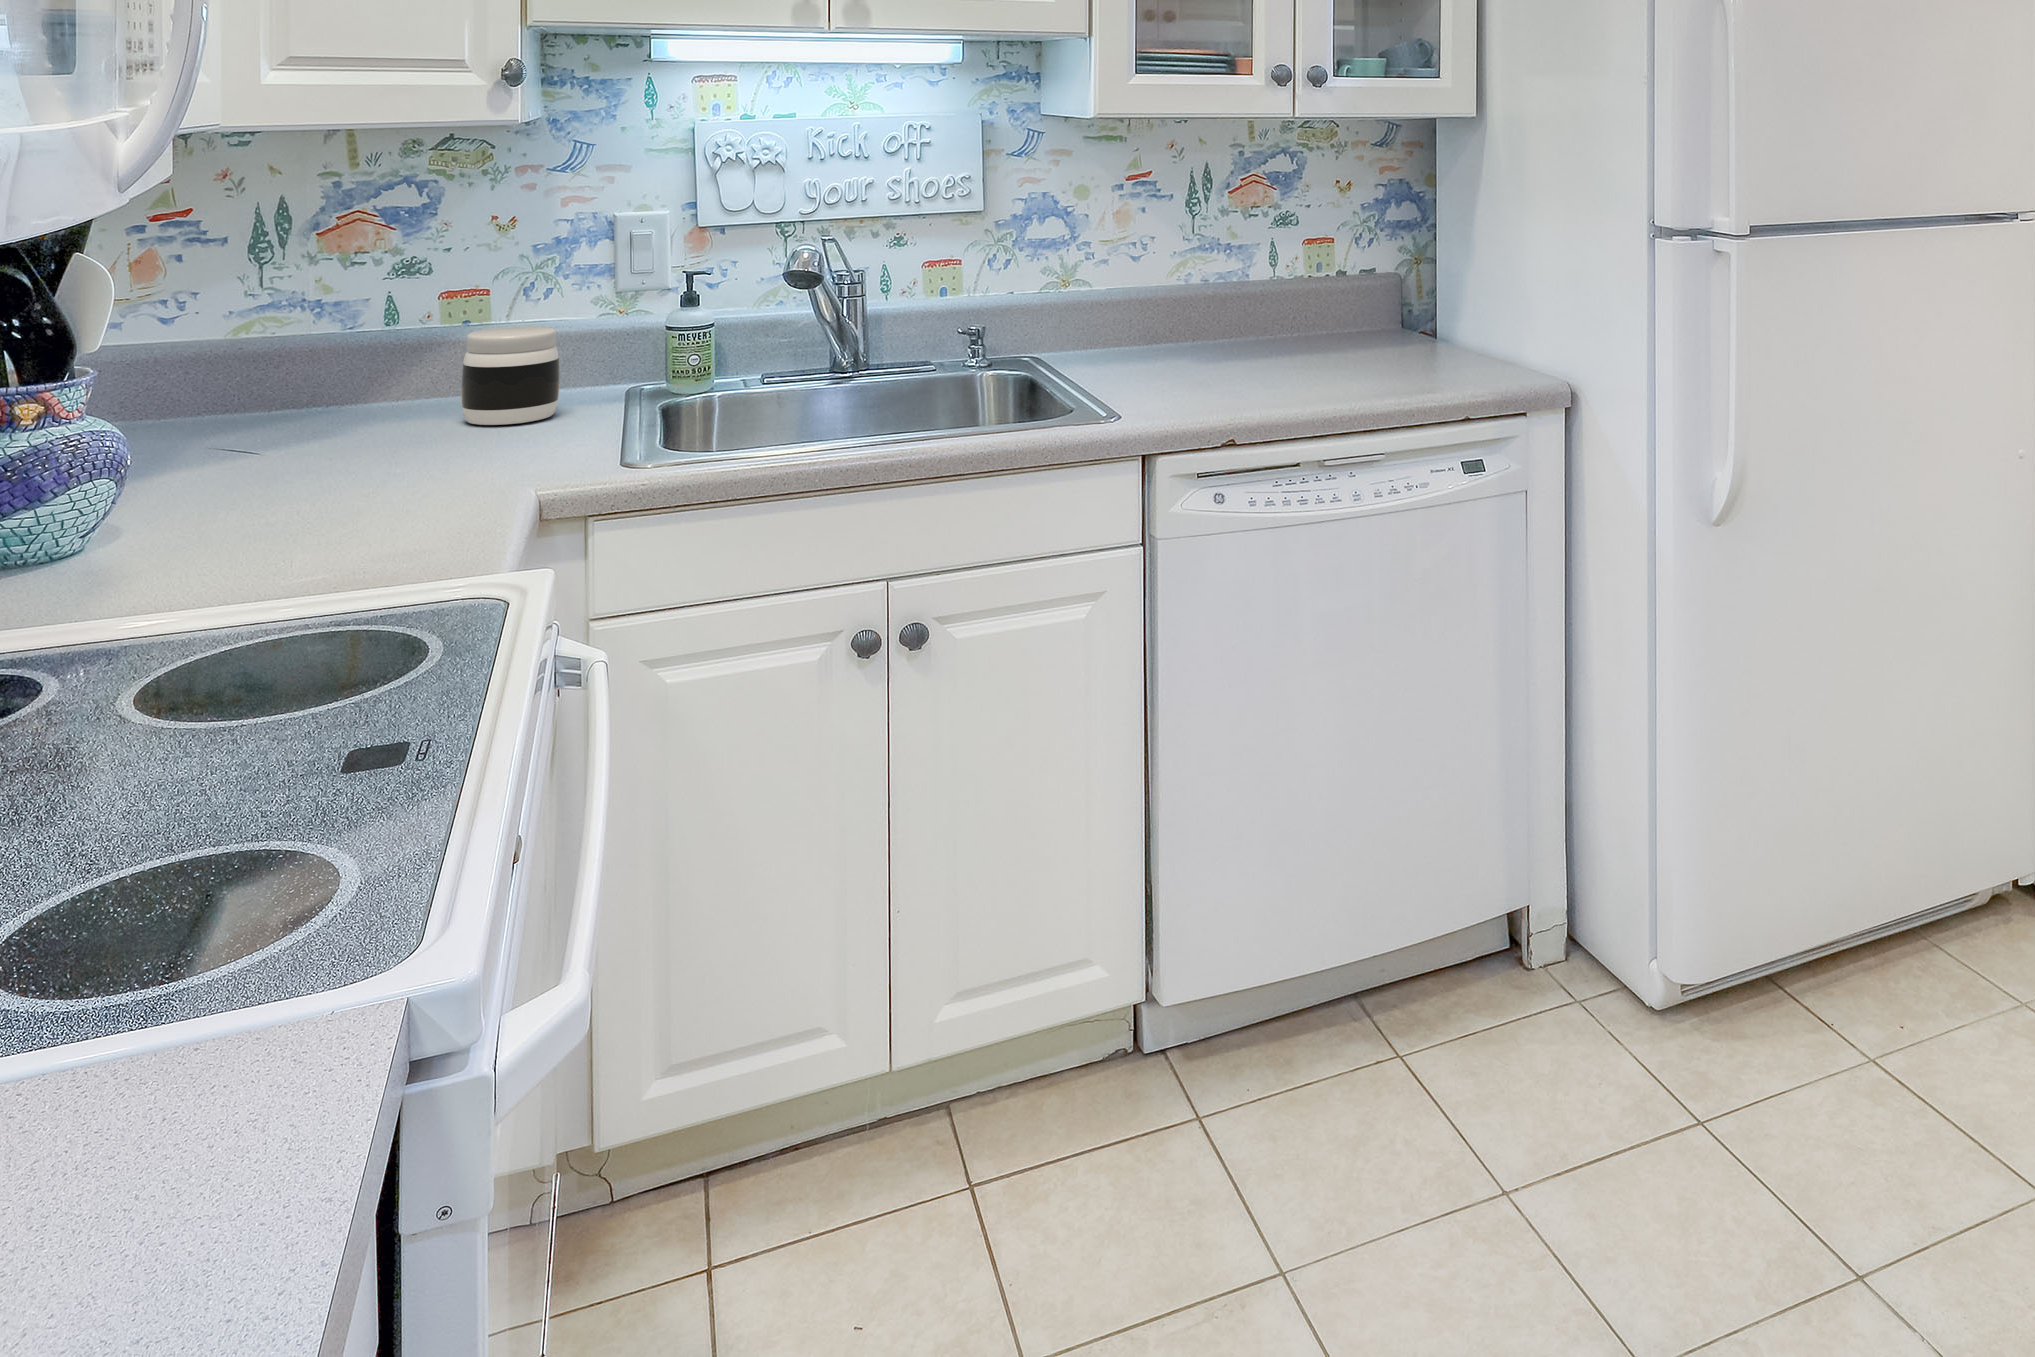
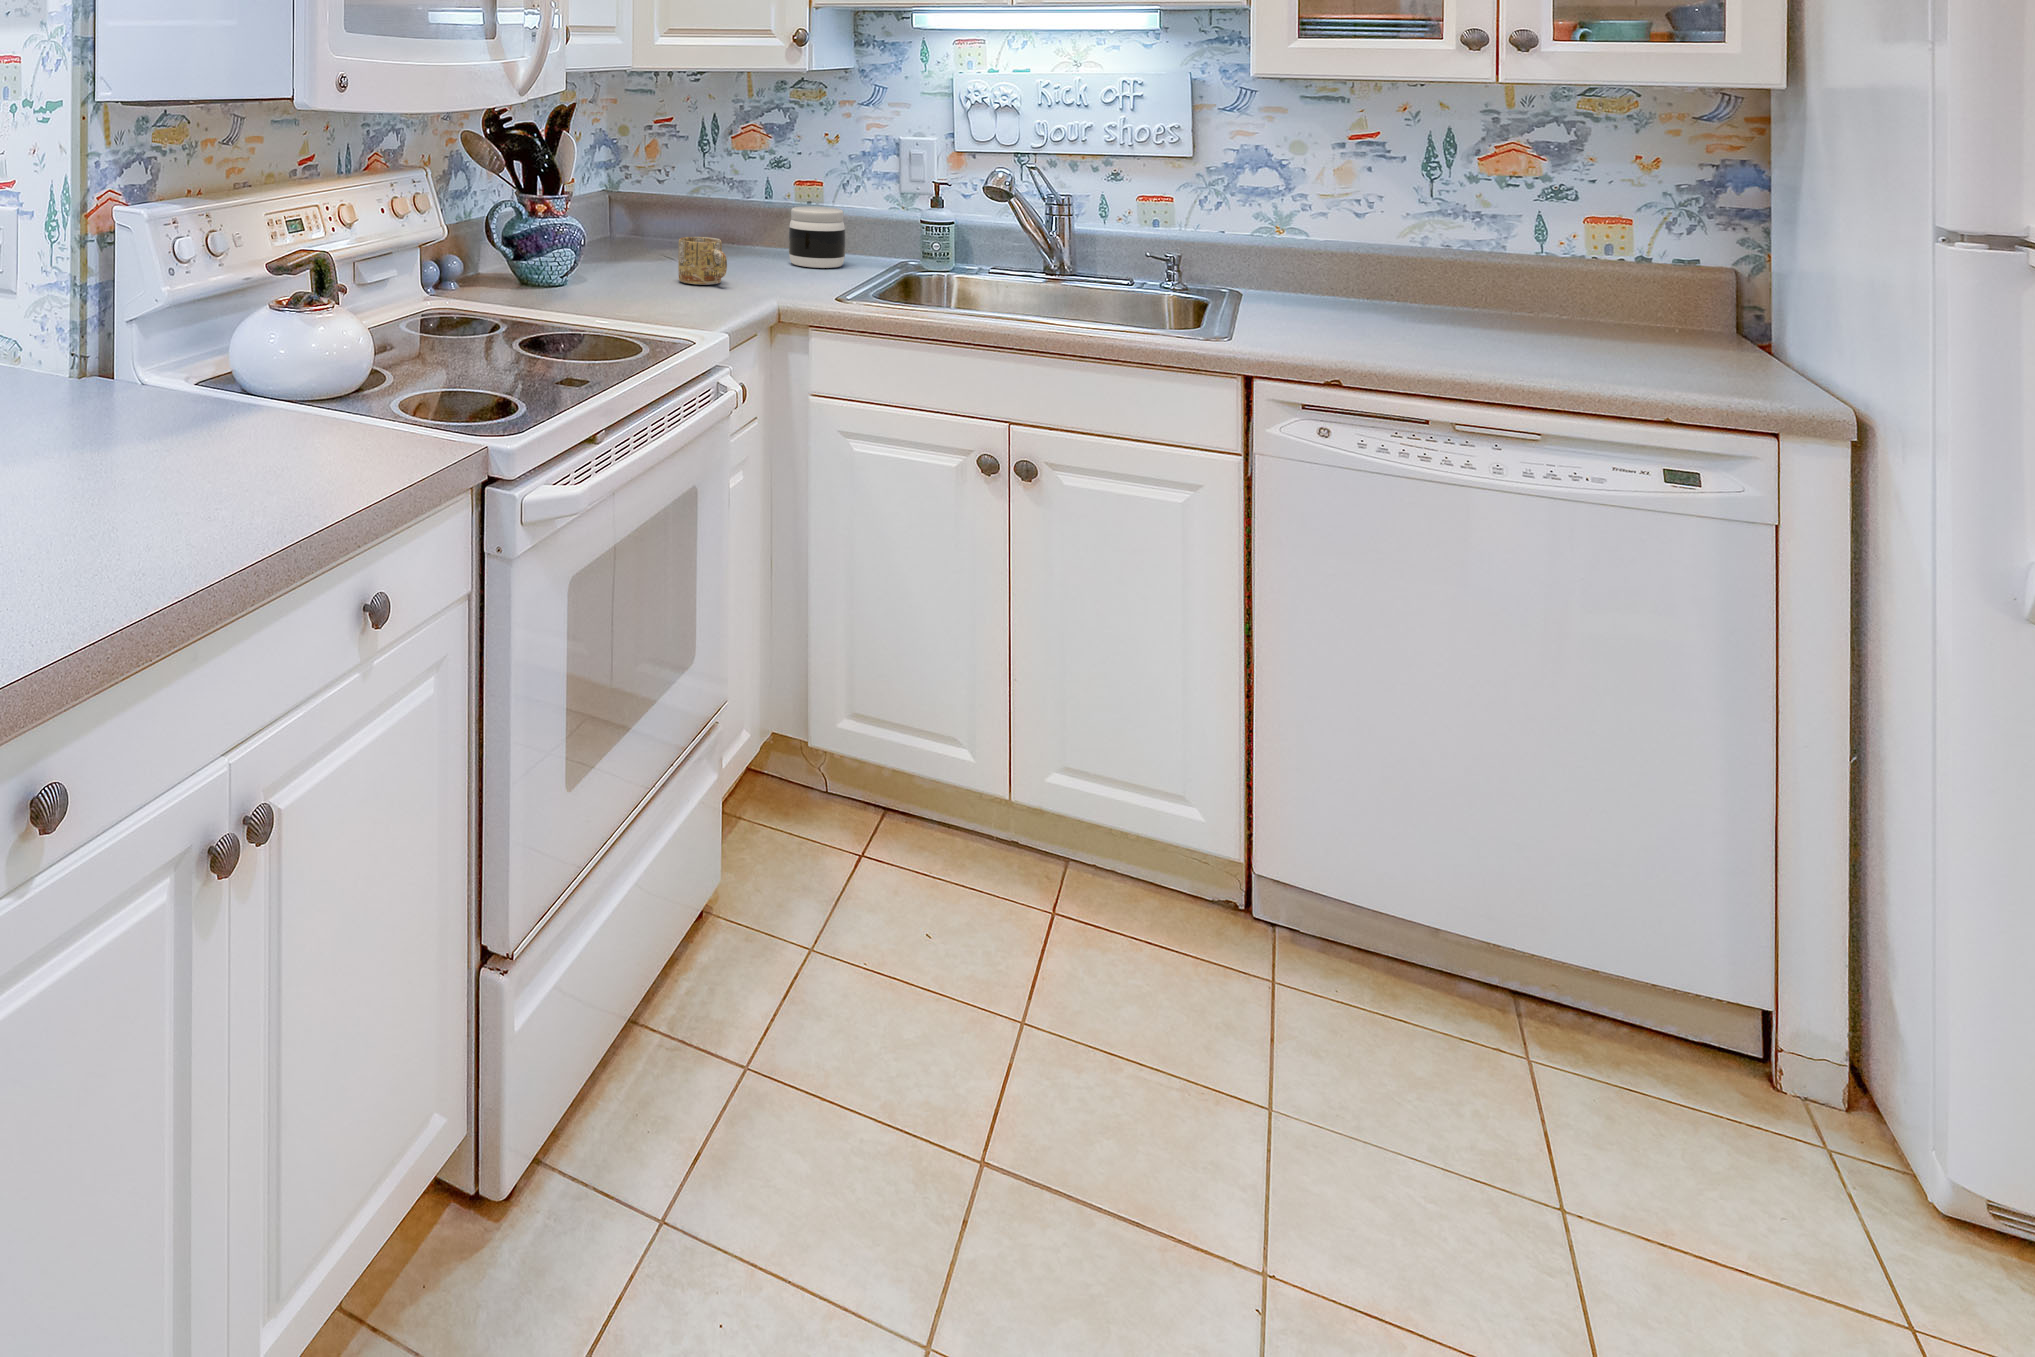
mug: none [329,404,441,492] -> present [678,237,727,285]

